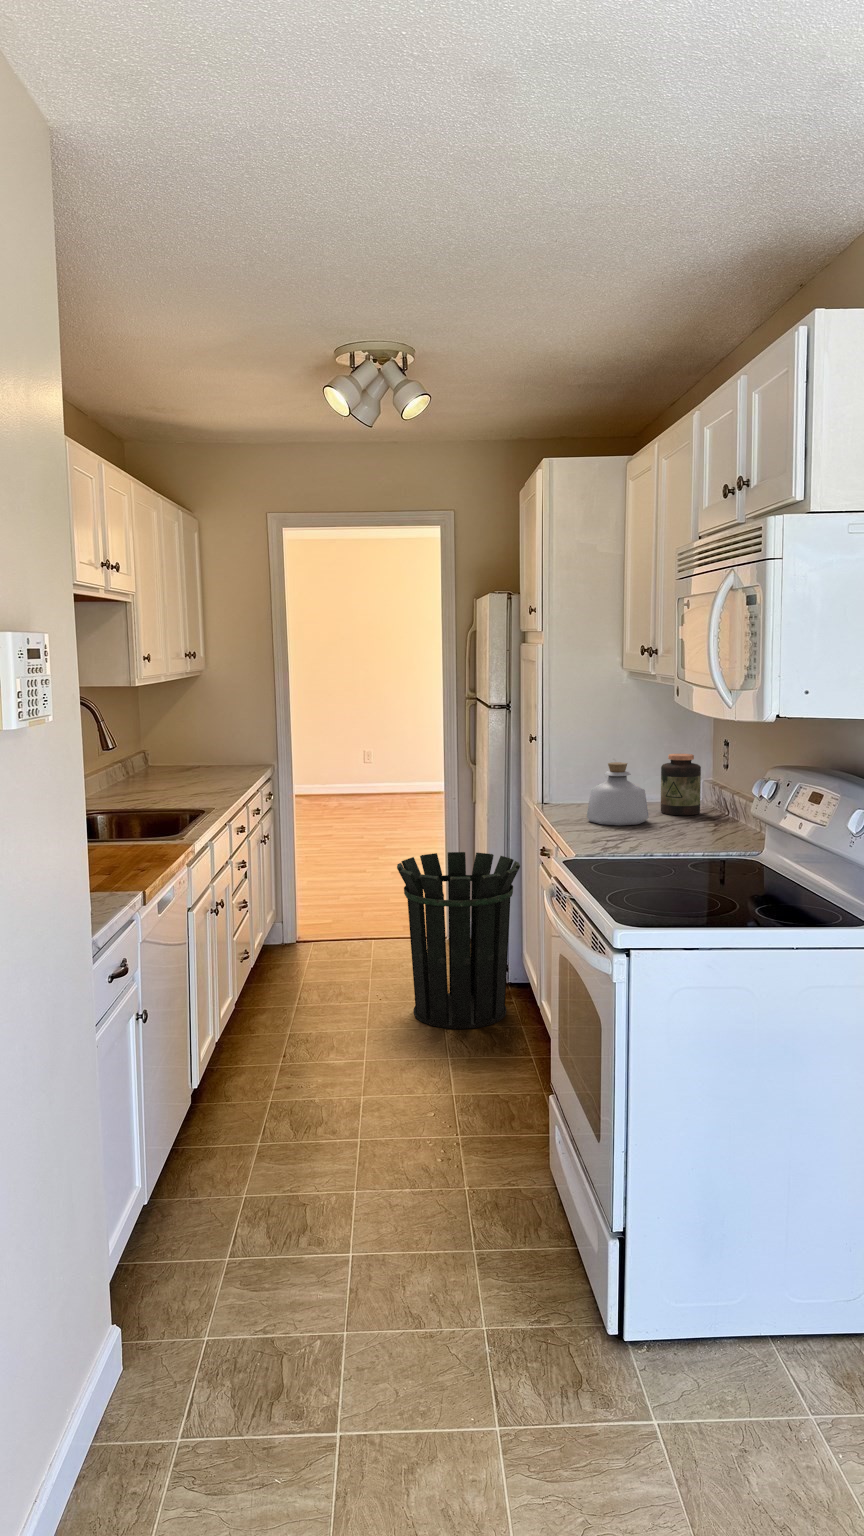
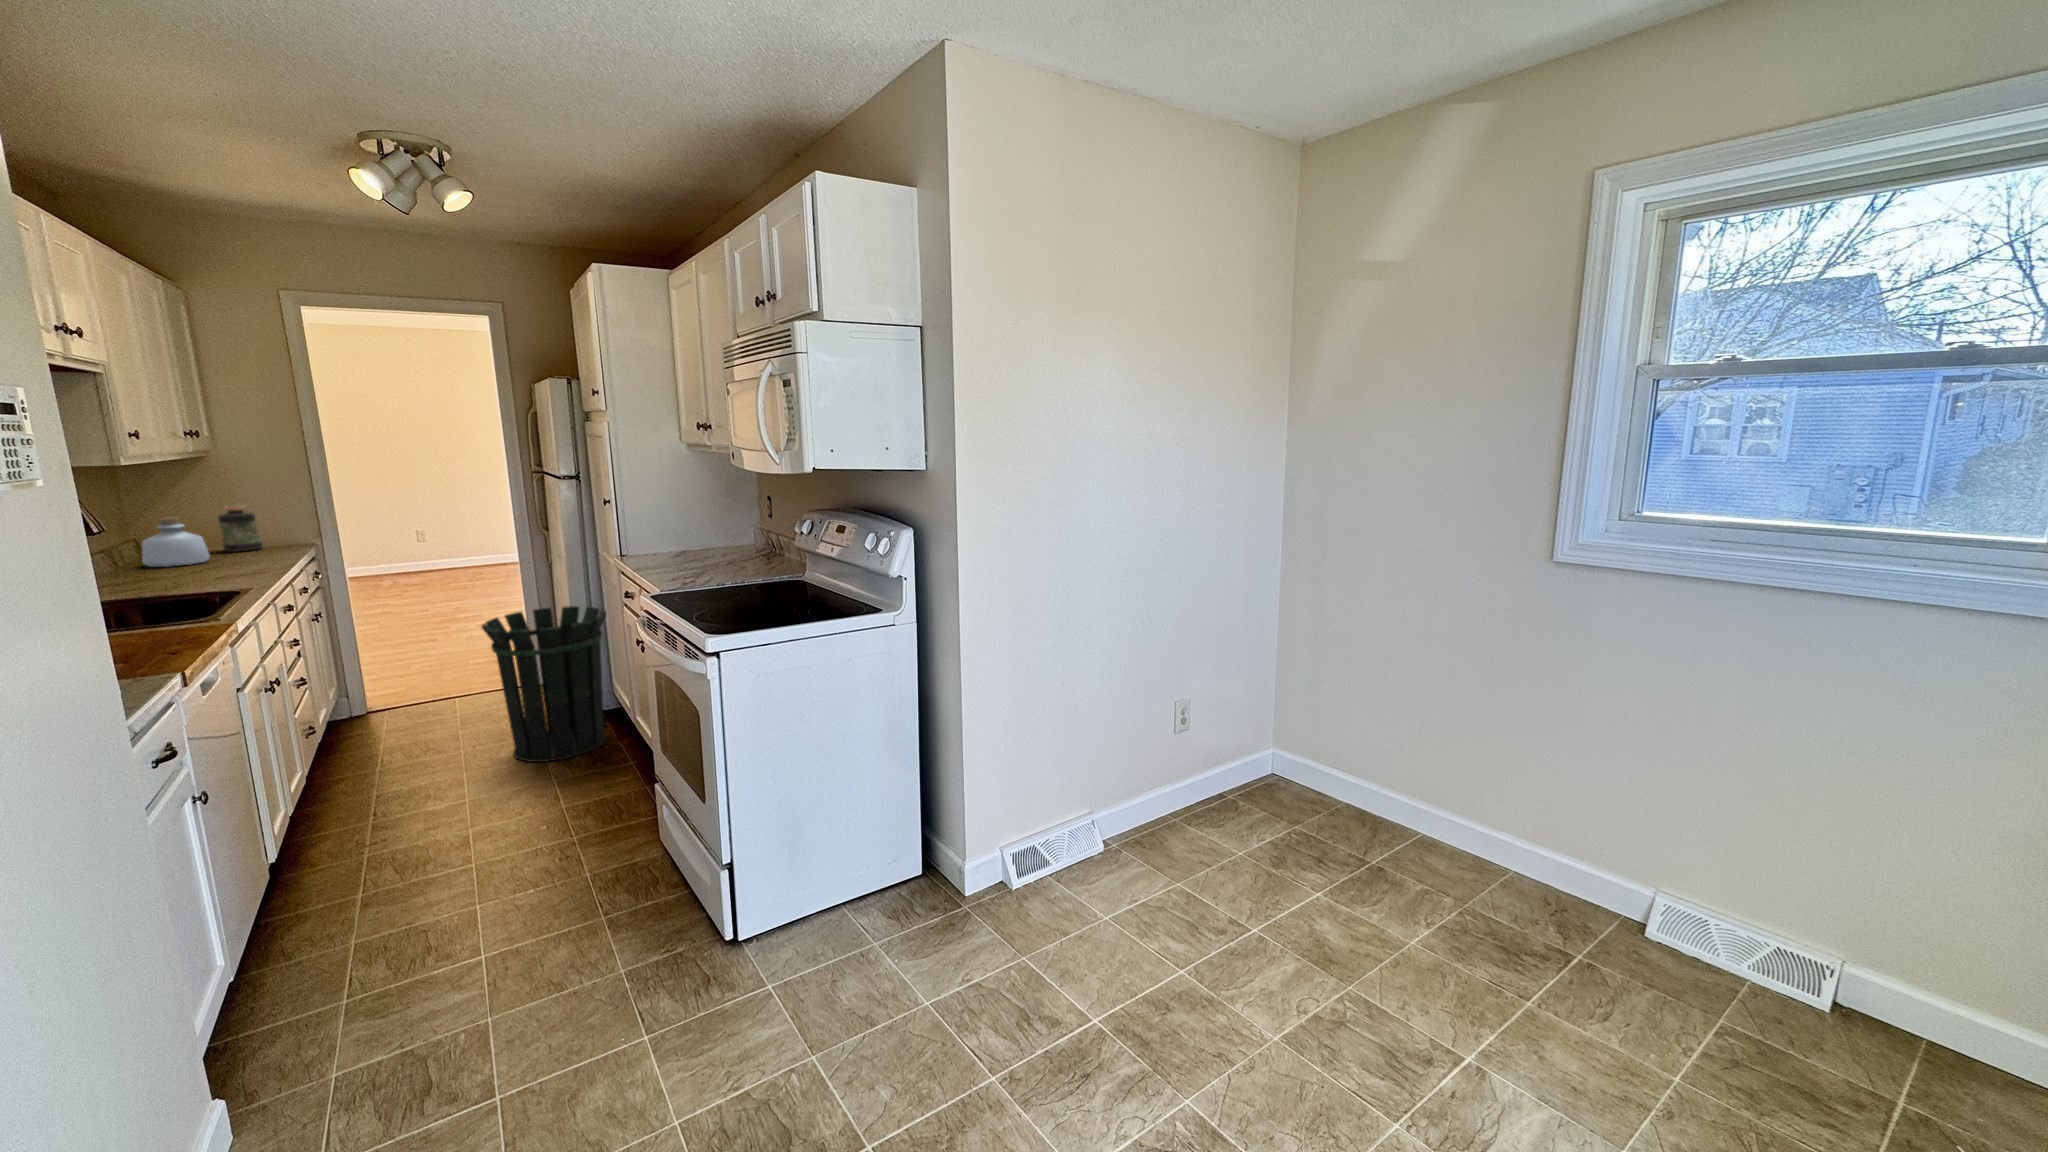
jar: present [661,754,701,815] -> present [218,506,263,552]
bottle: present [587,762,649,825] -> present [142,518,210,567]

